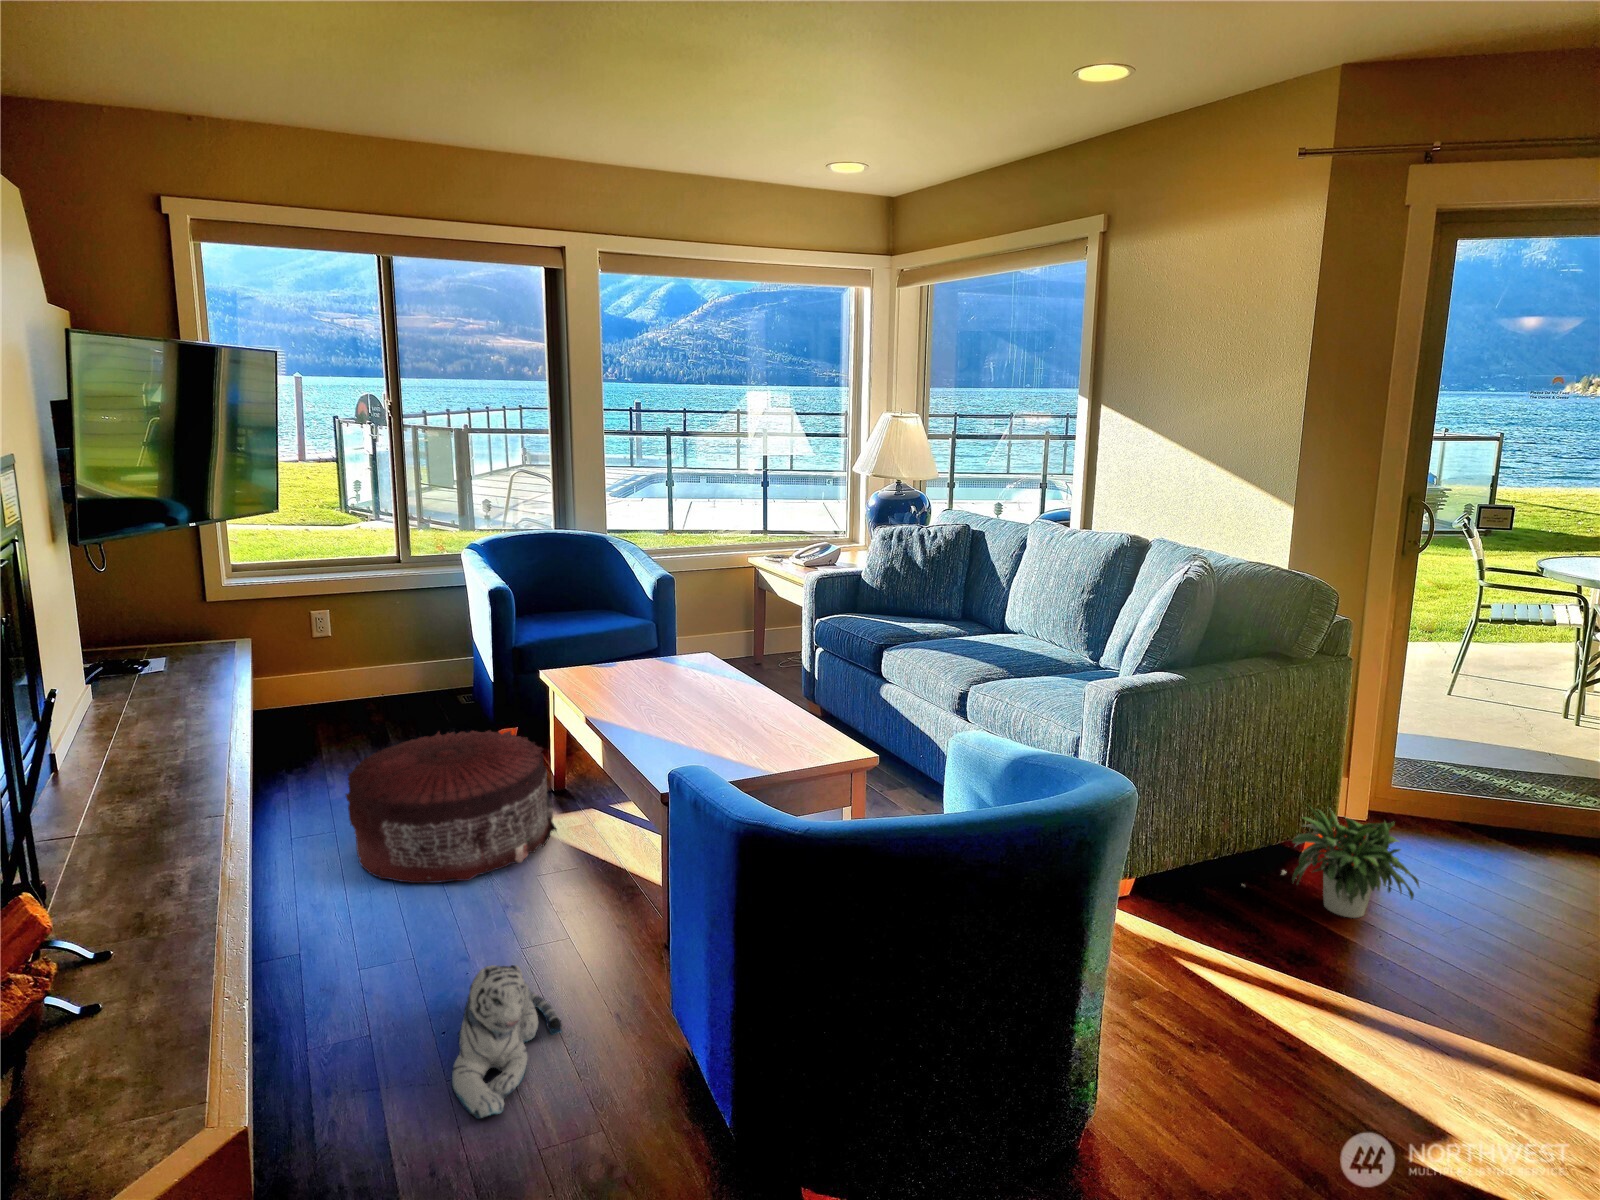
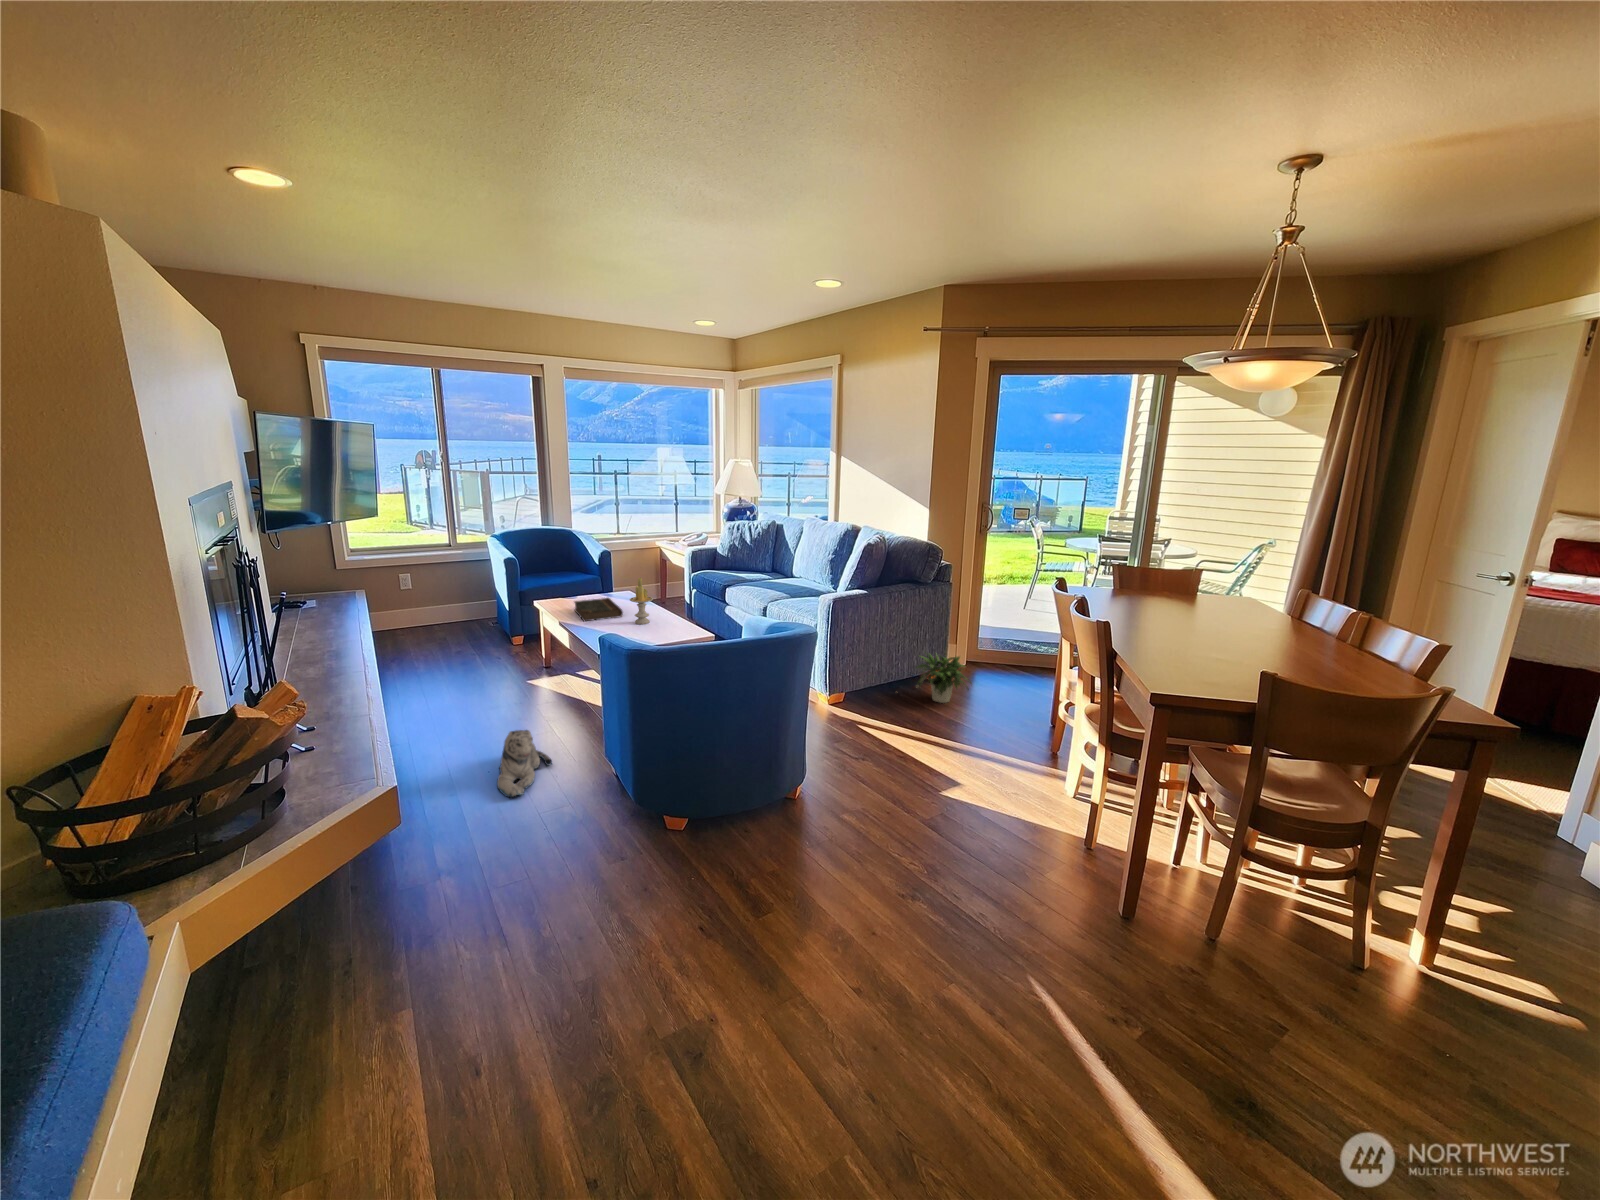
candle: none [714,638,759,730] -> present [630,577,653,624]
book: none [607,668,699,718] -> present [574,598,623,621]
pouf: present [346,730,556,883] -> none [428,634,548,711]

